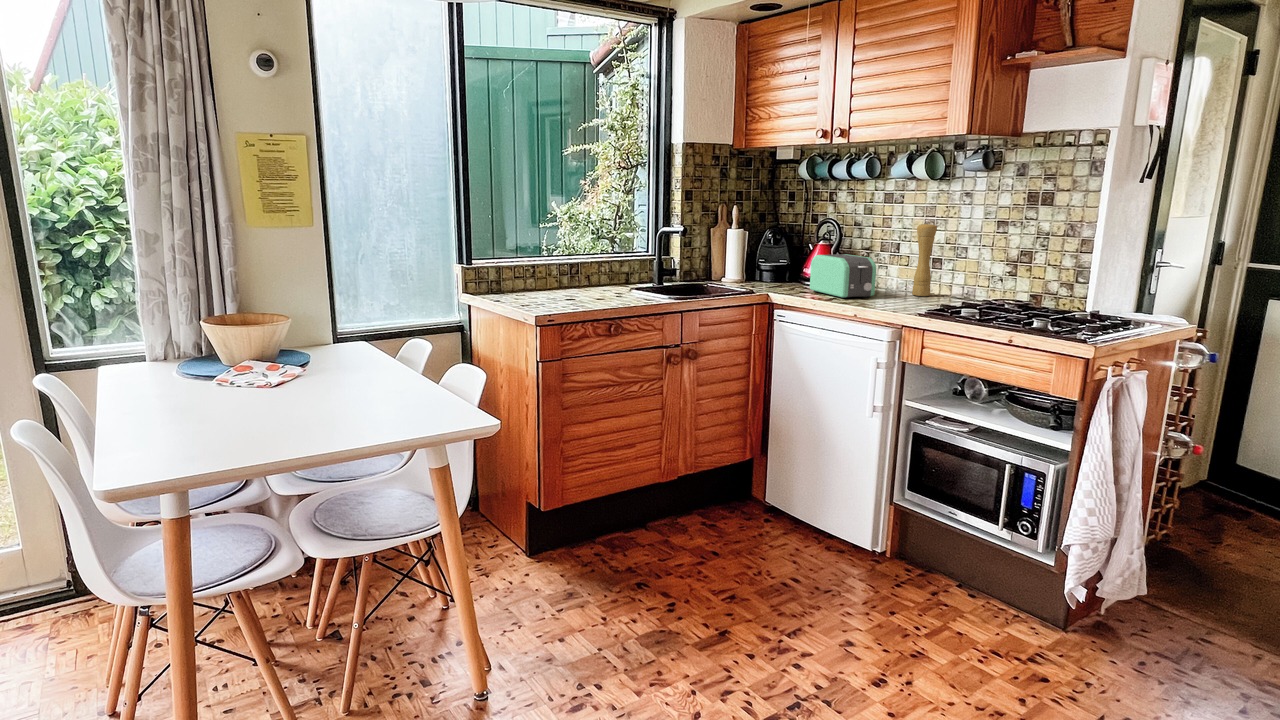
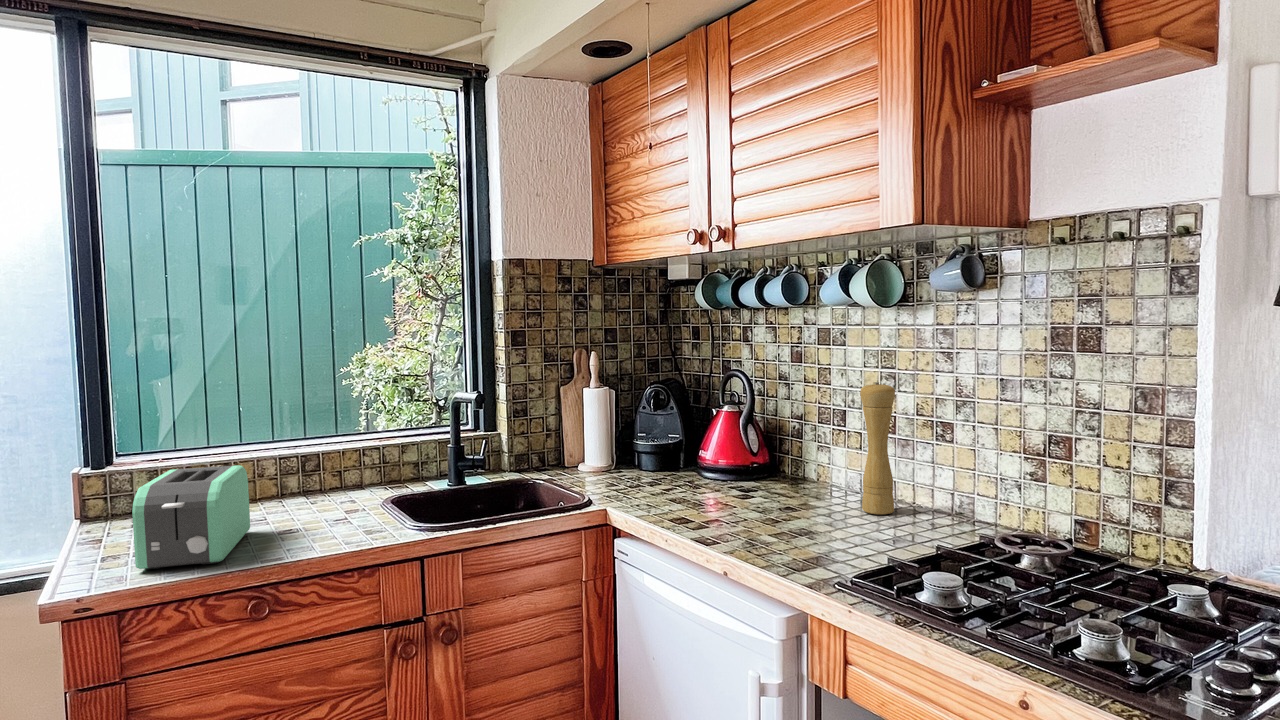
toaster: present [810,254,876,298] -> present [132,465,250,570]

